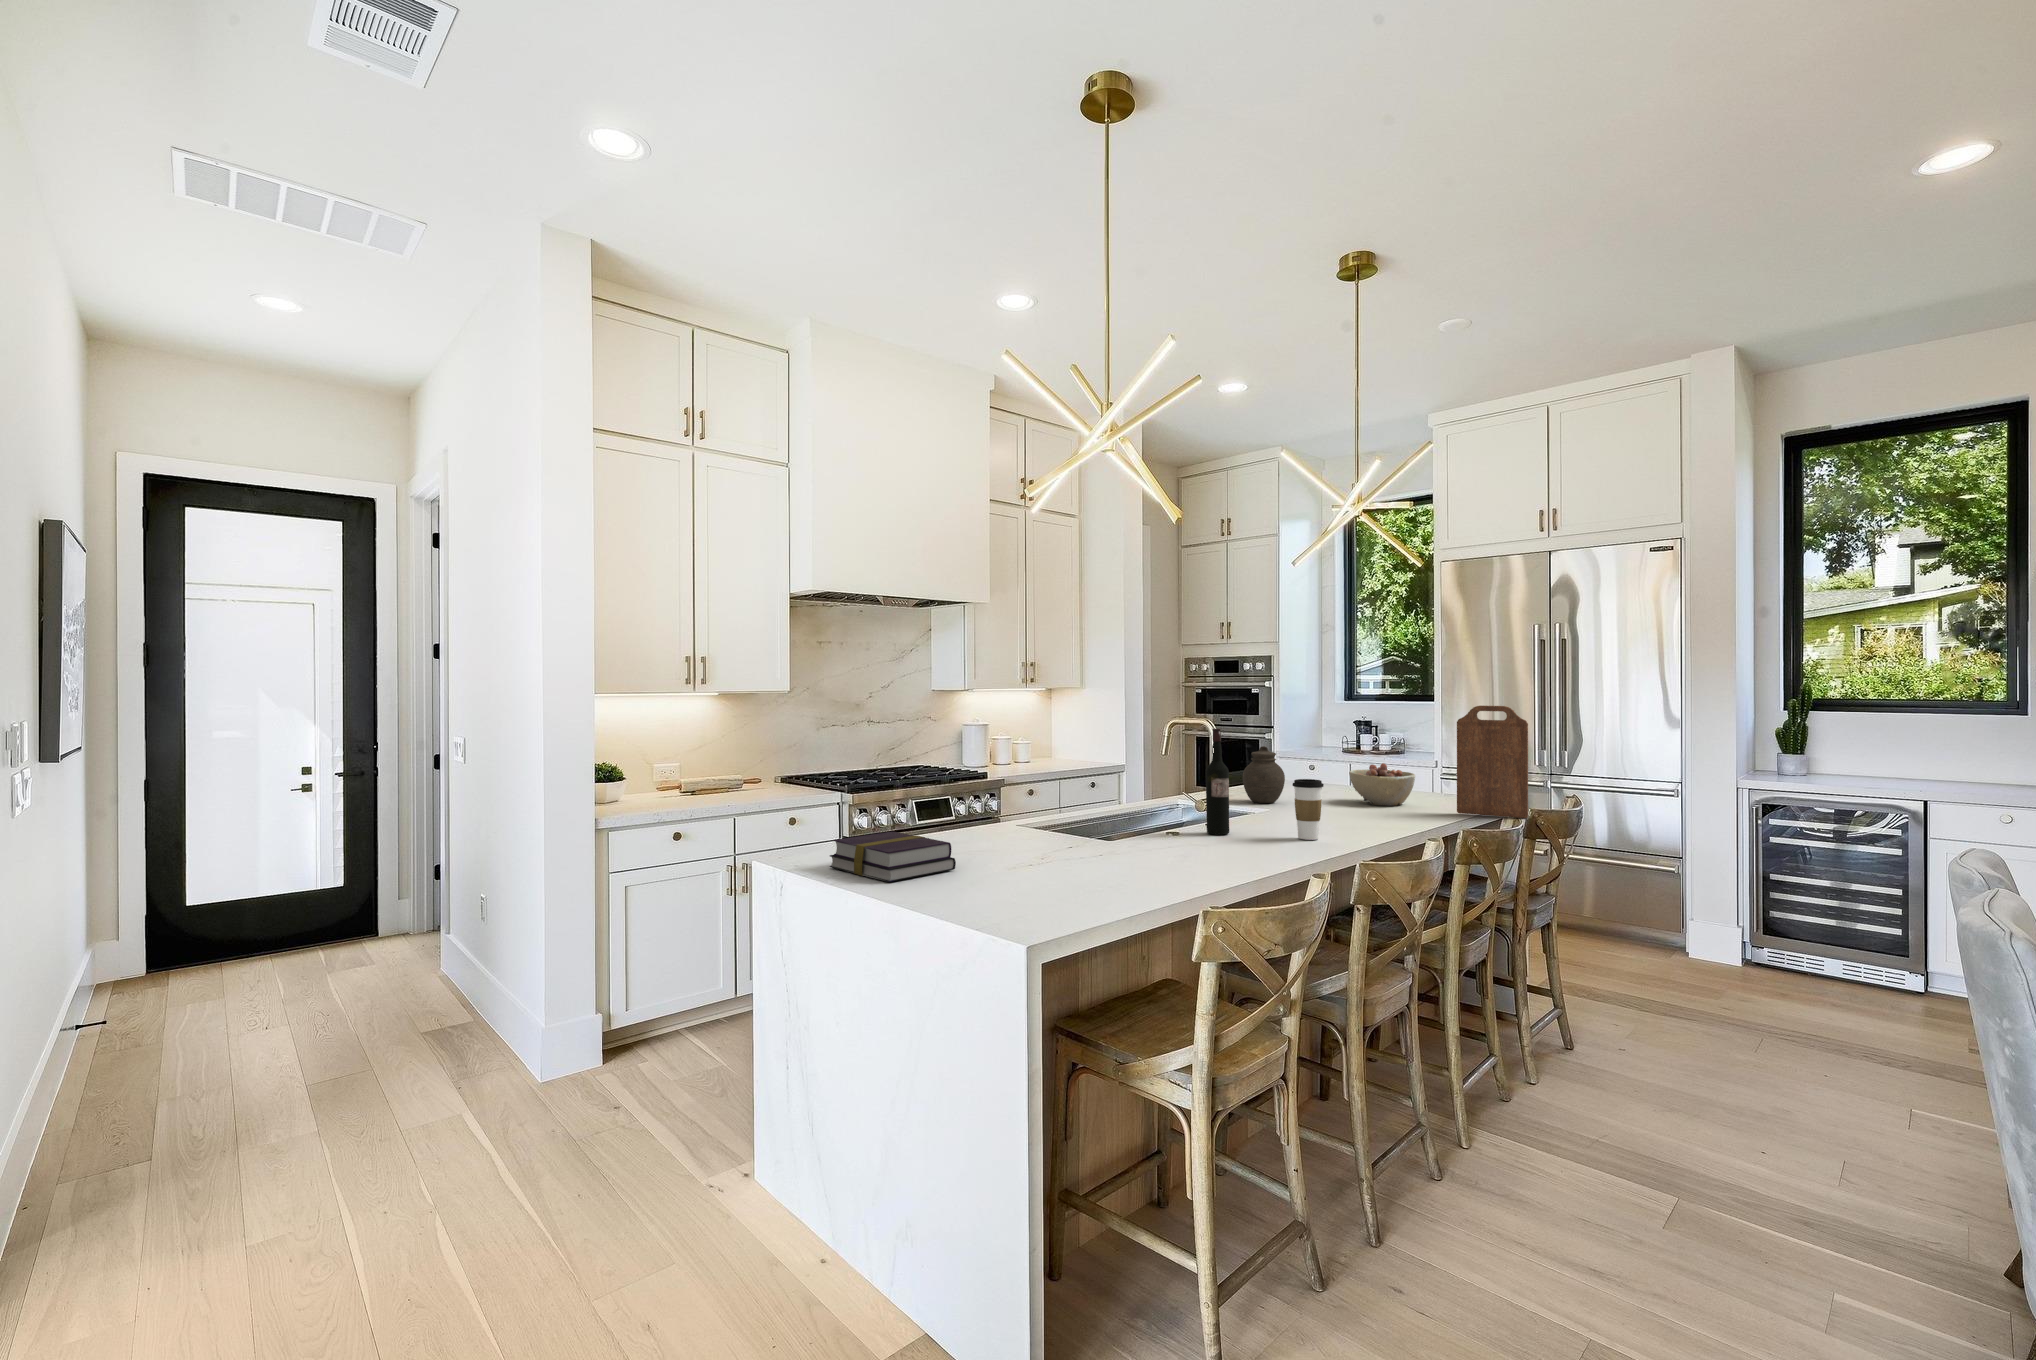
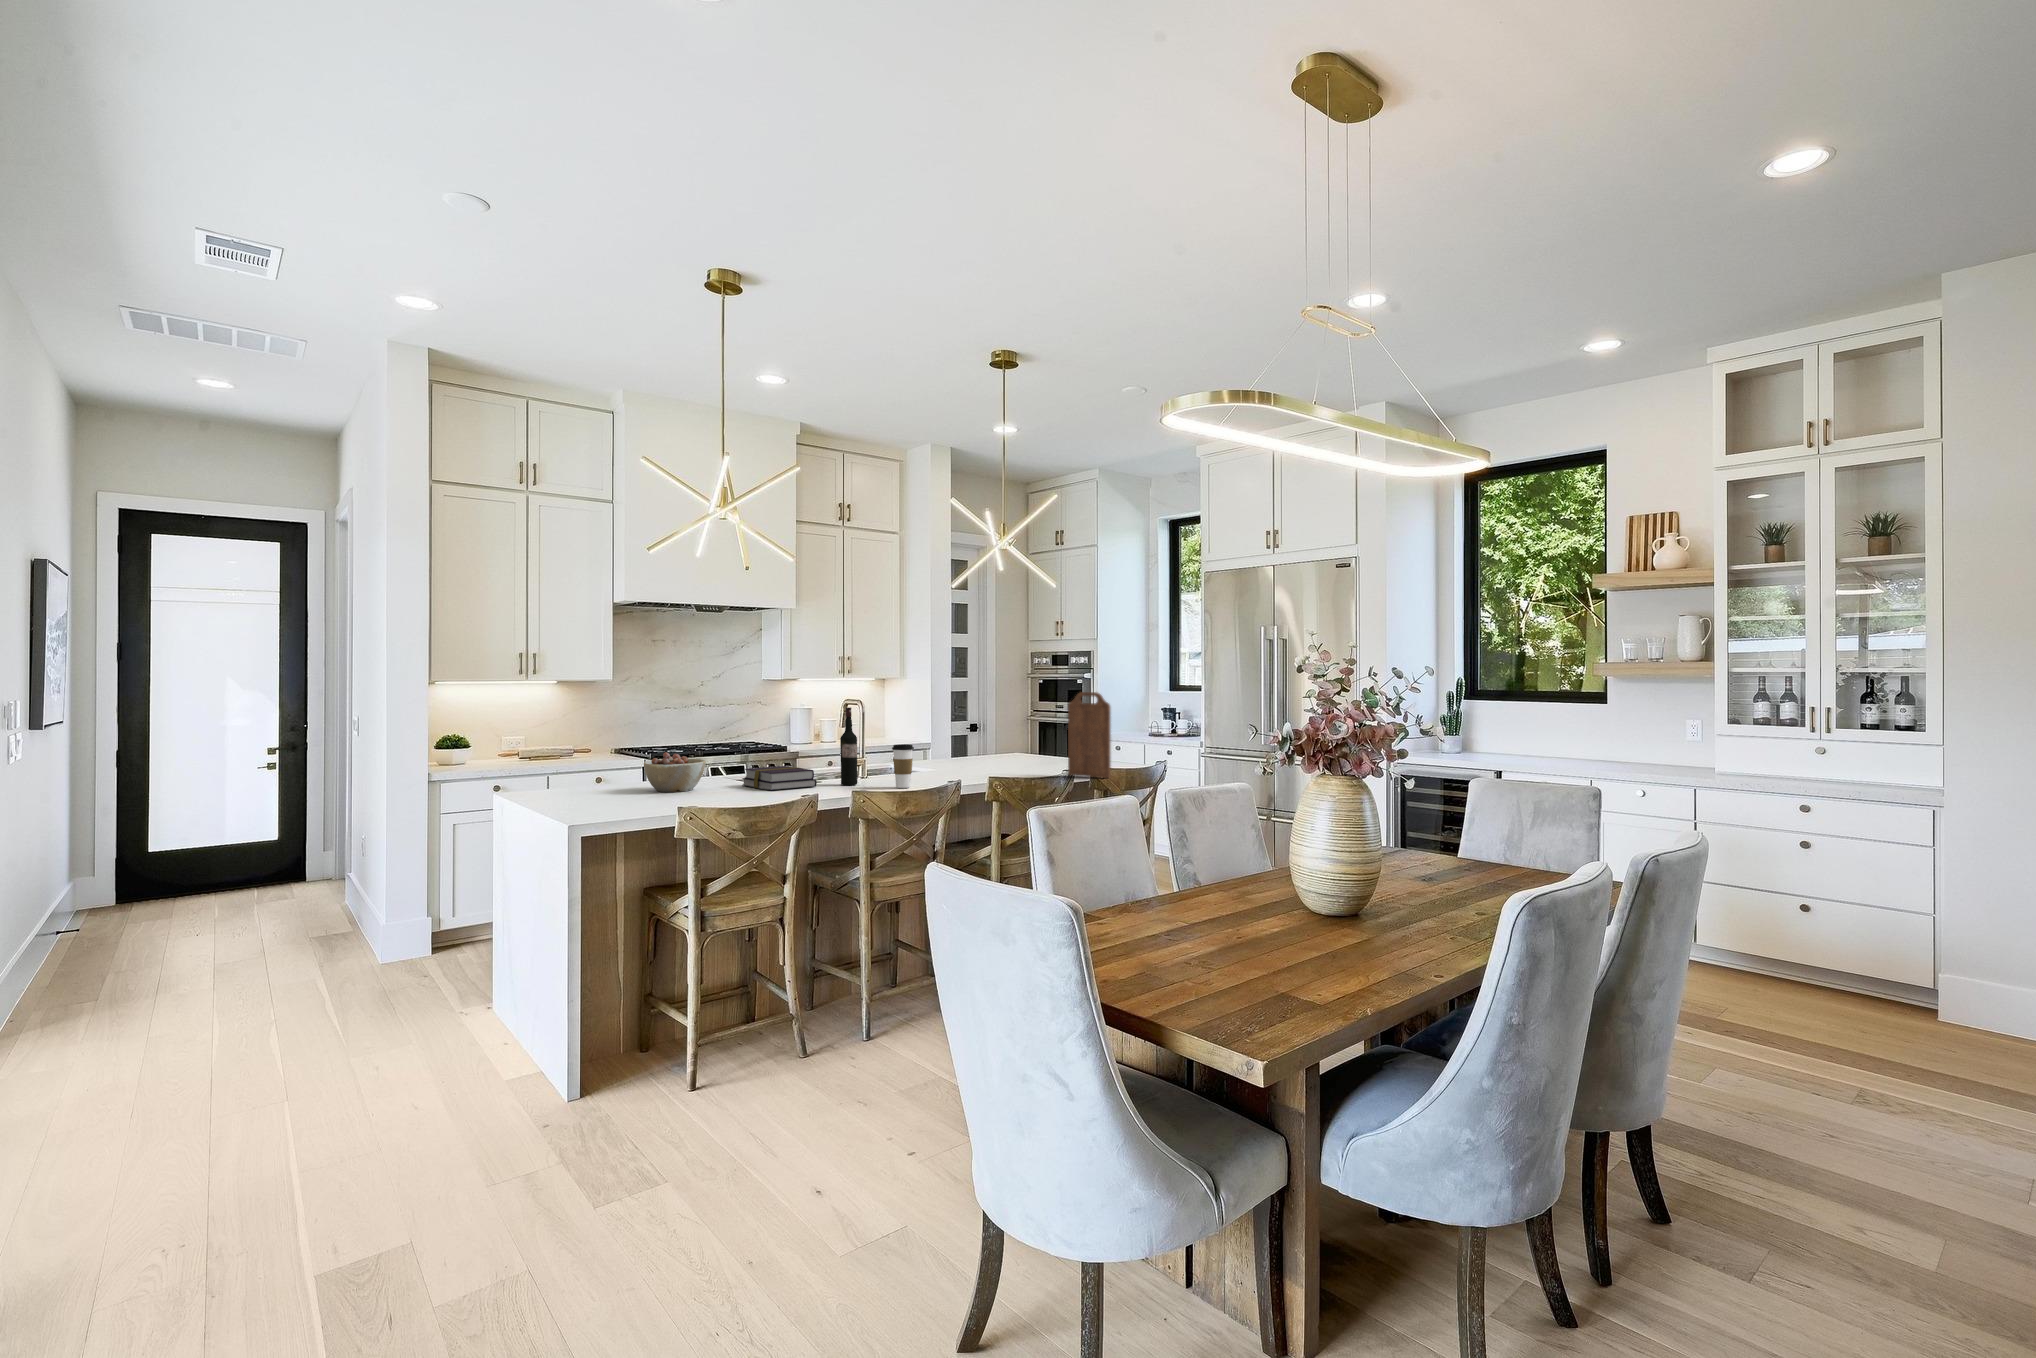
jar: present [1243,746,1285,803] -> none [933,725,965,769]
bowl: present [1349,763,1415,806] -> present [644,752,705,792]
book: present [830,832,956,882] -> present [742,766,817,790]

